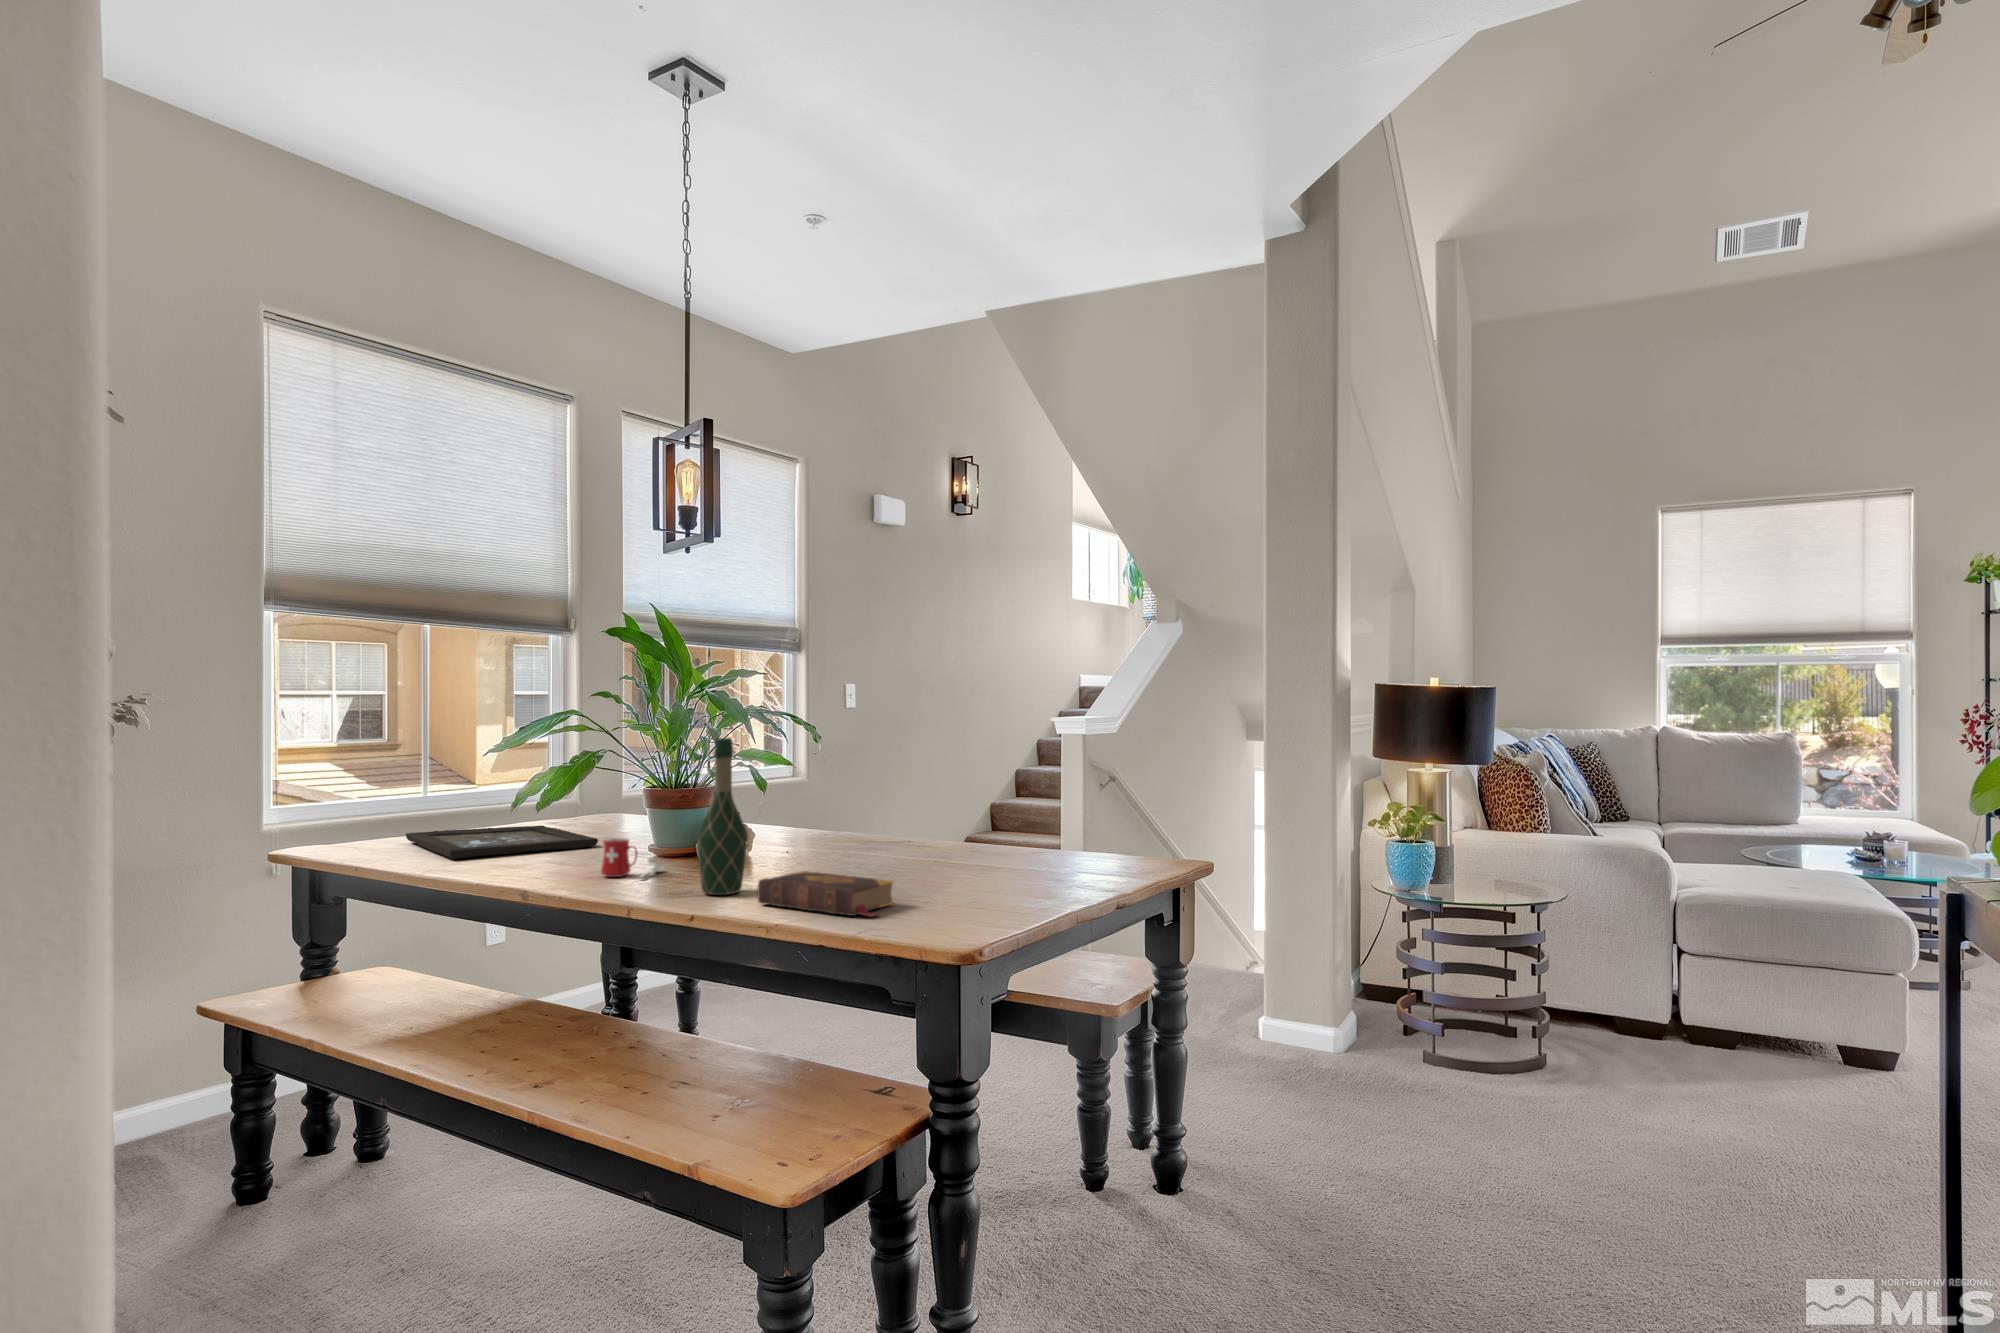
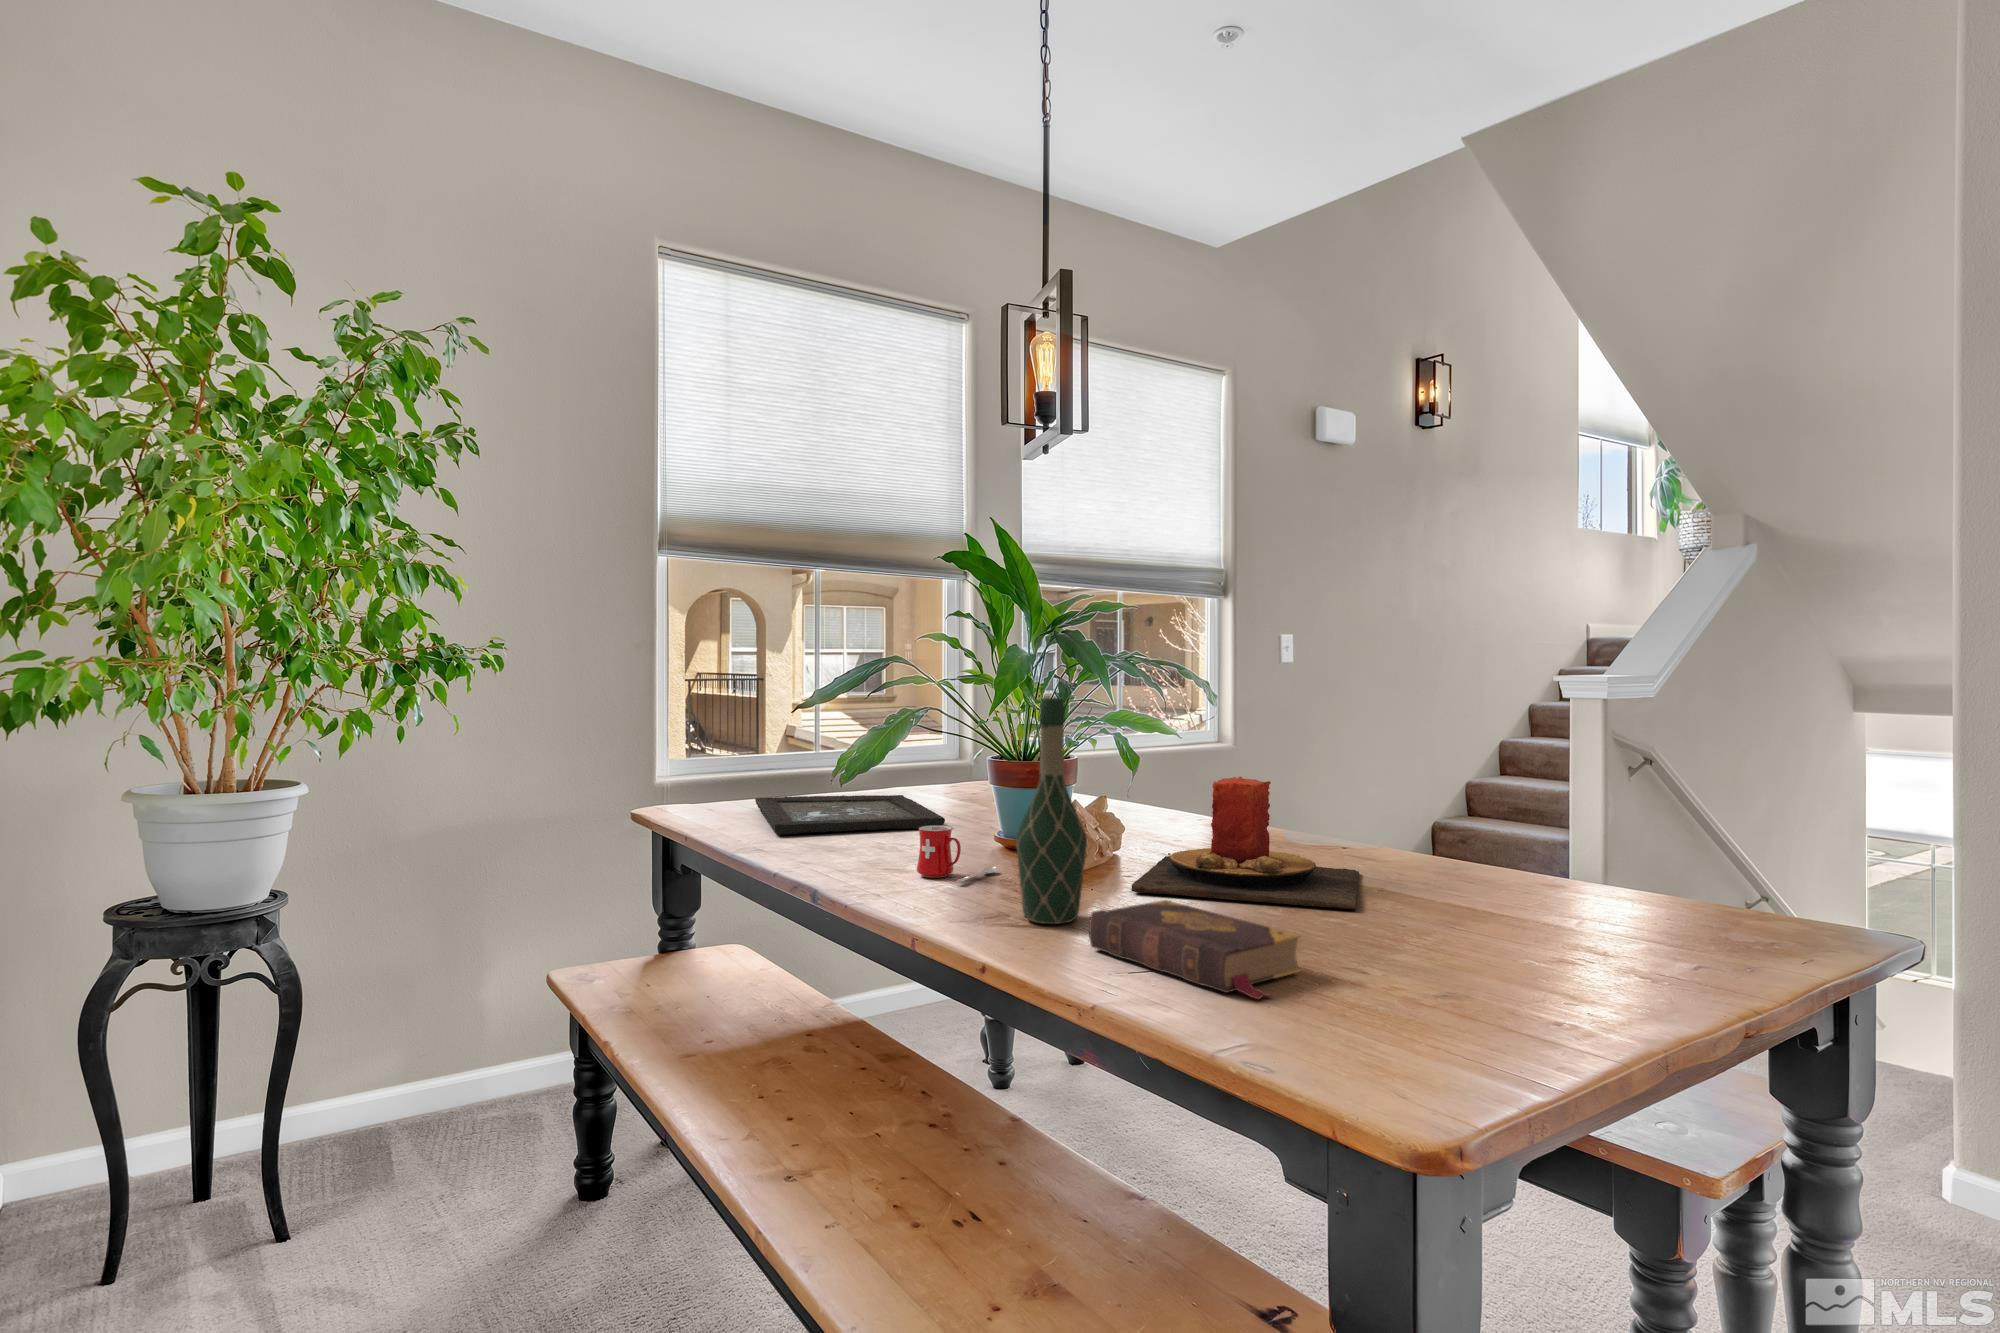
candle: none [771,791,922,875] -> present [1131,776,1359,910]

